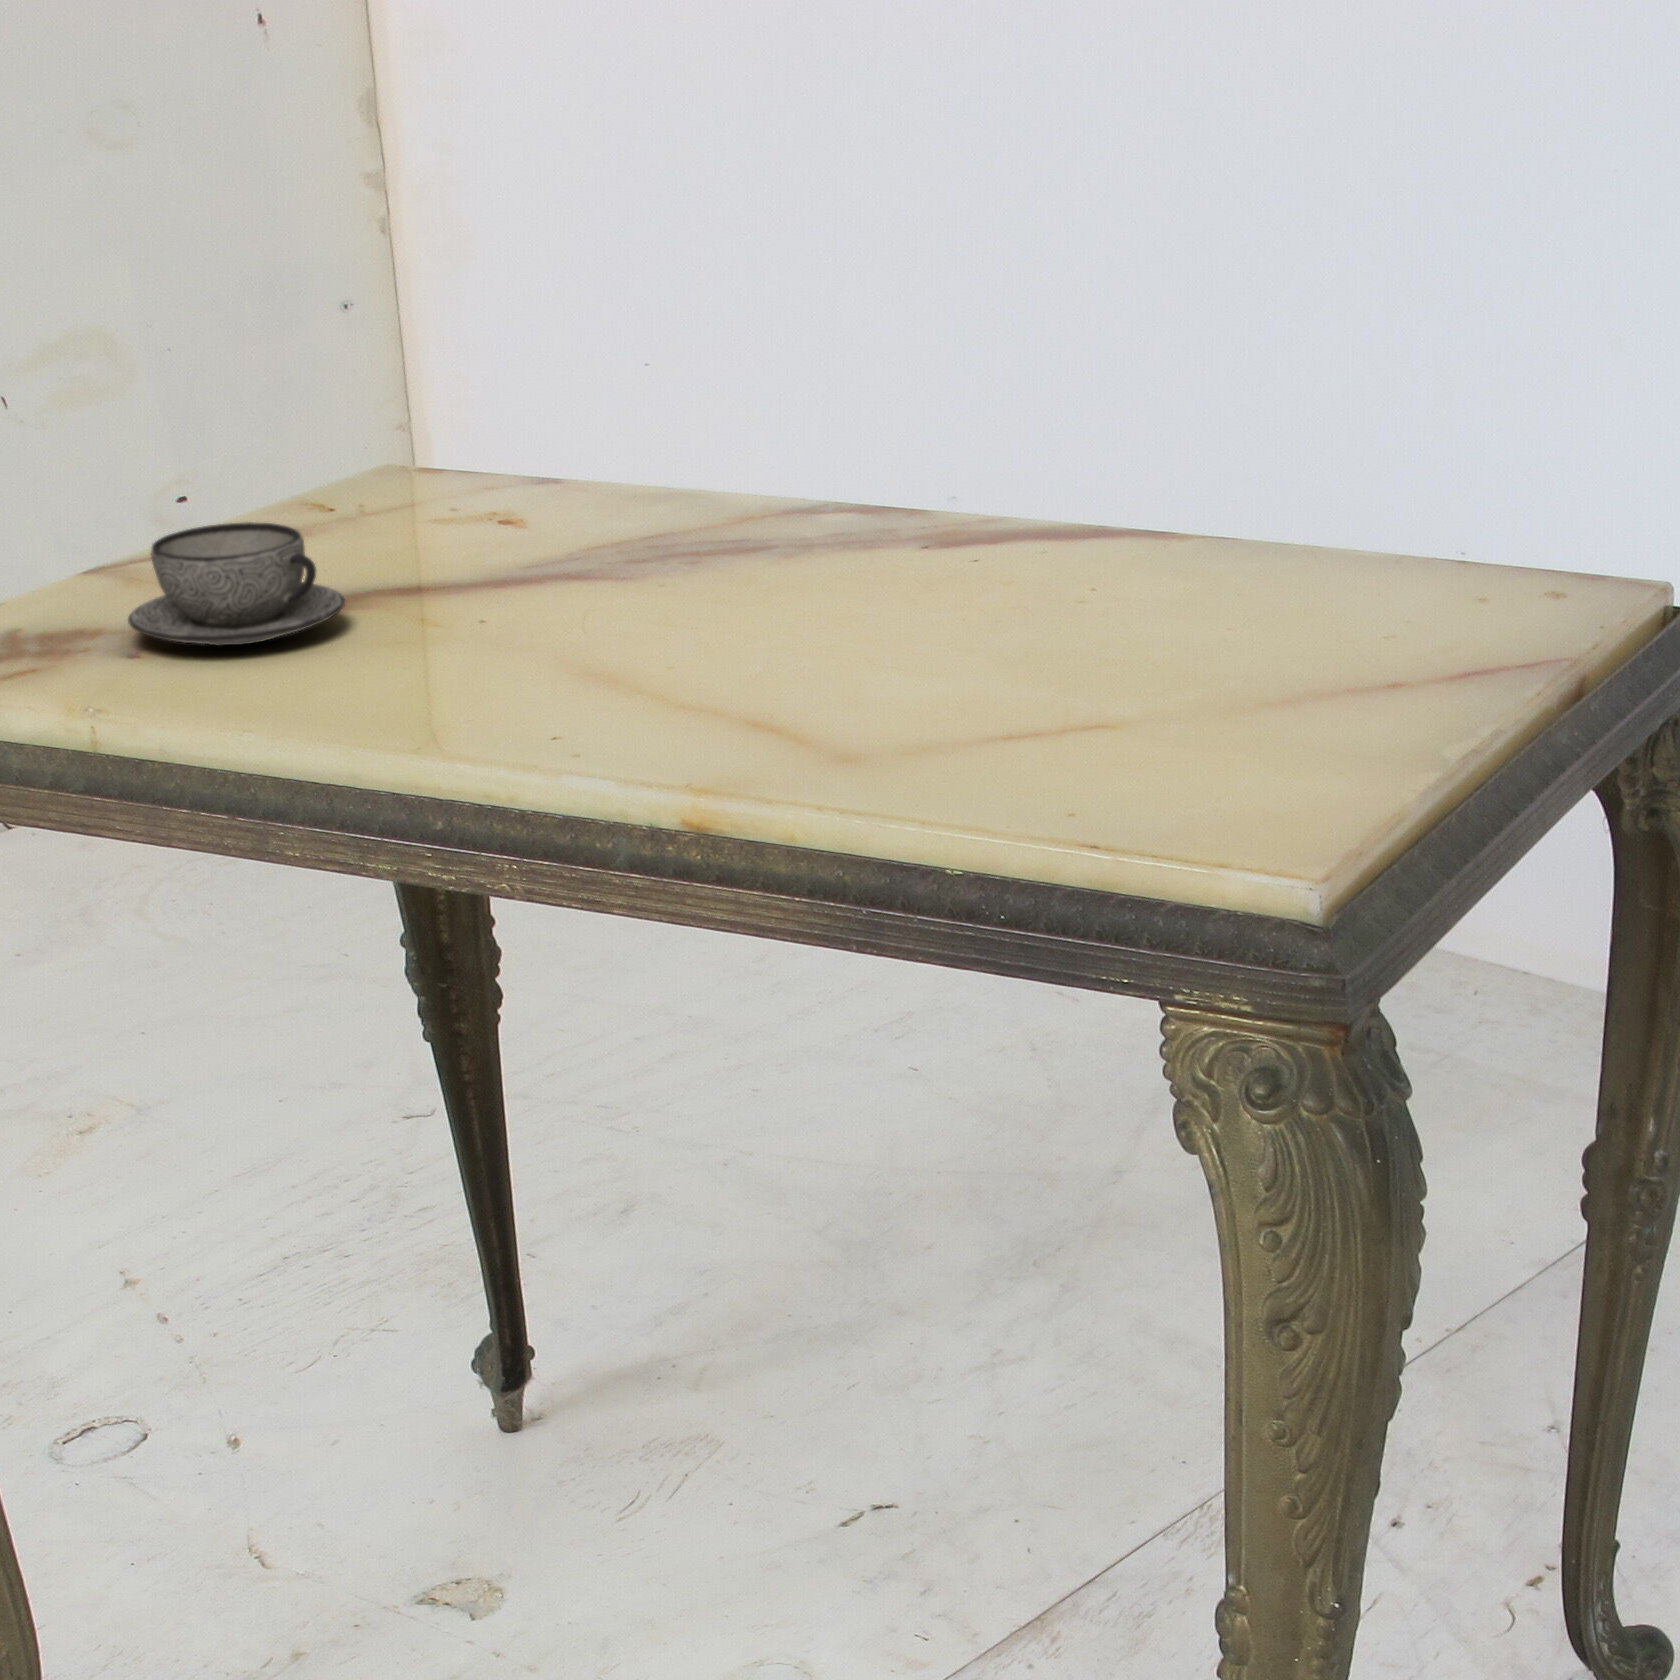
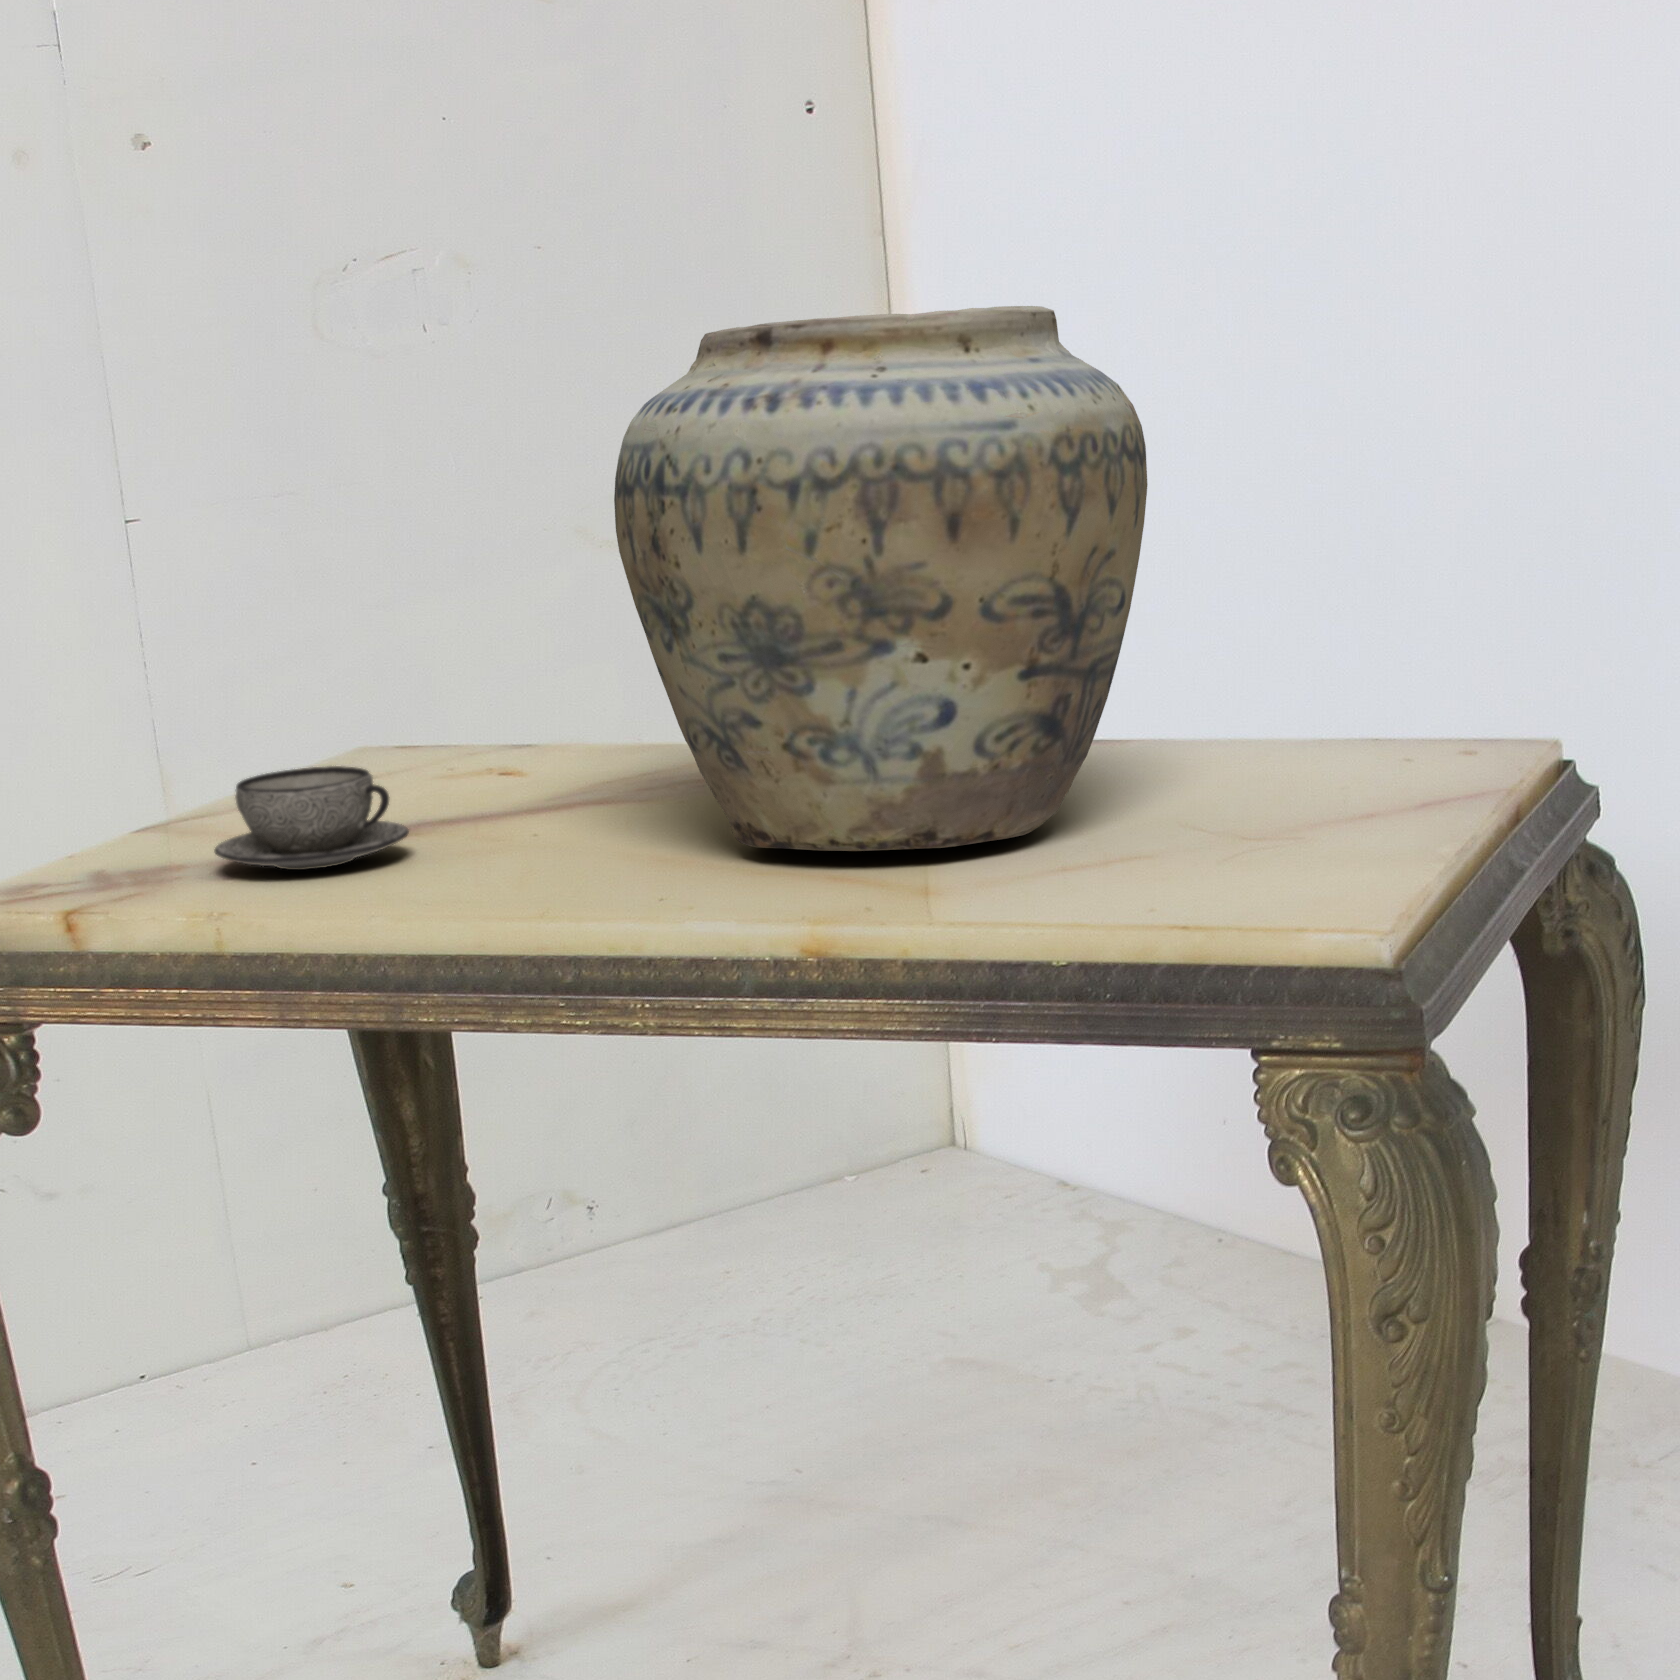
vase: none [551,31,1170,690] -> present [614,306,1148,851]

